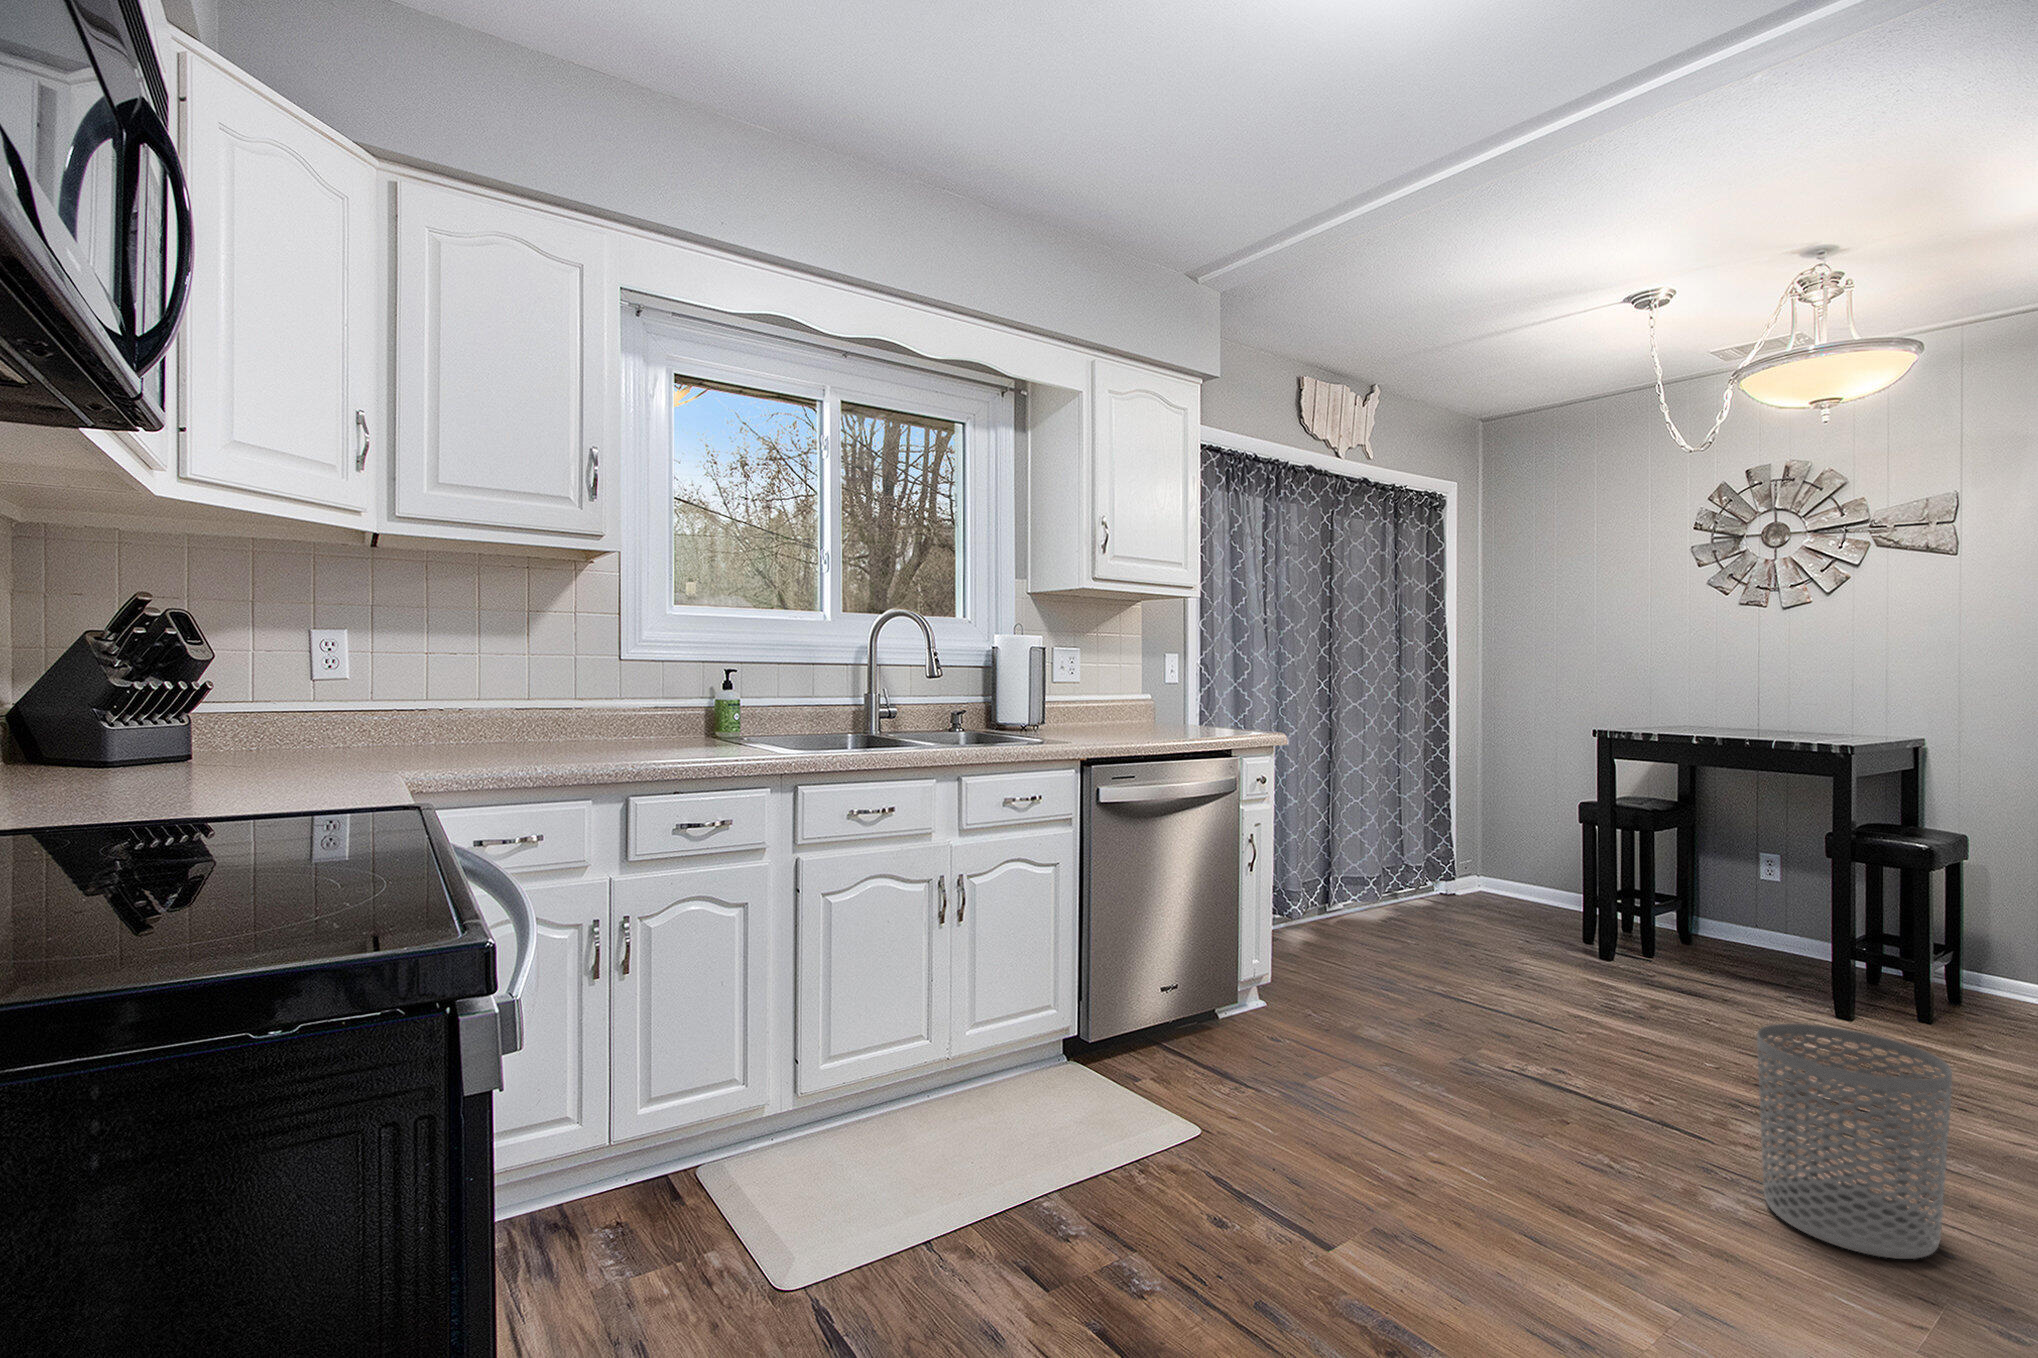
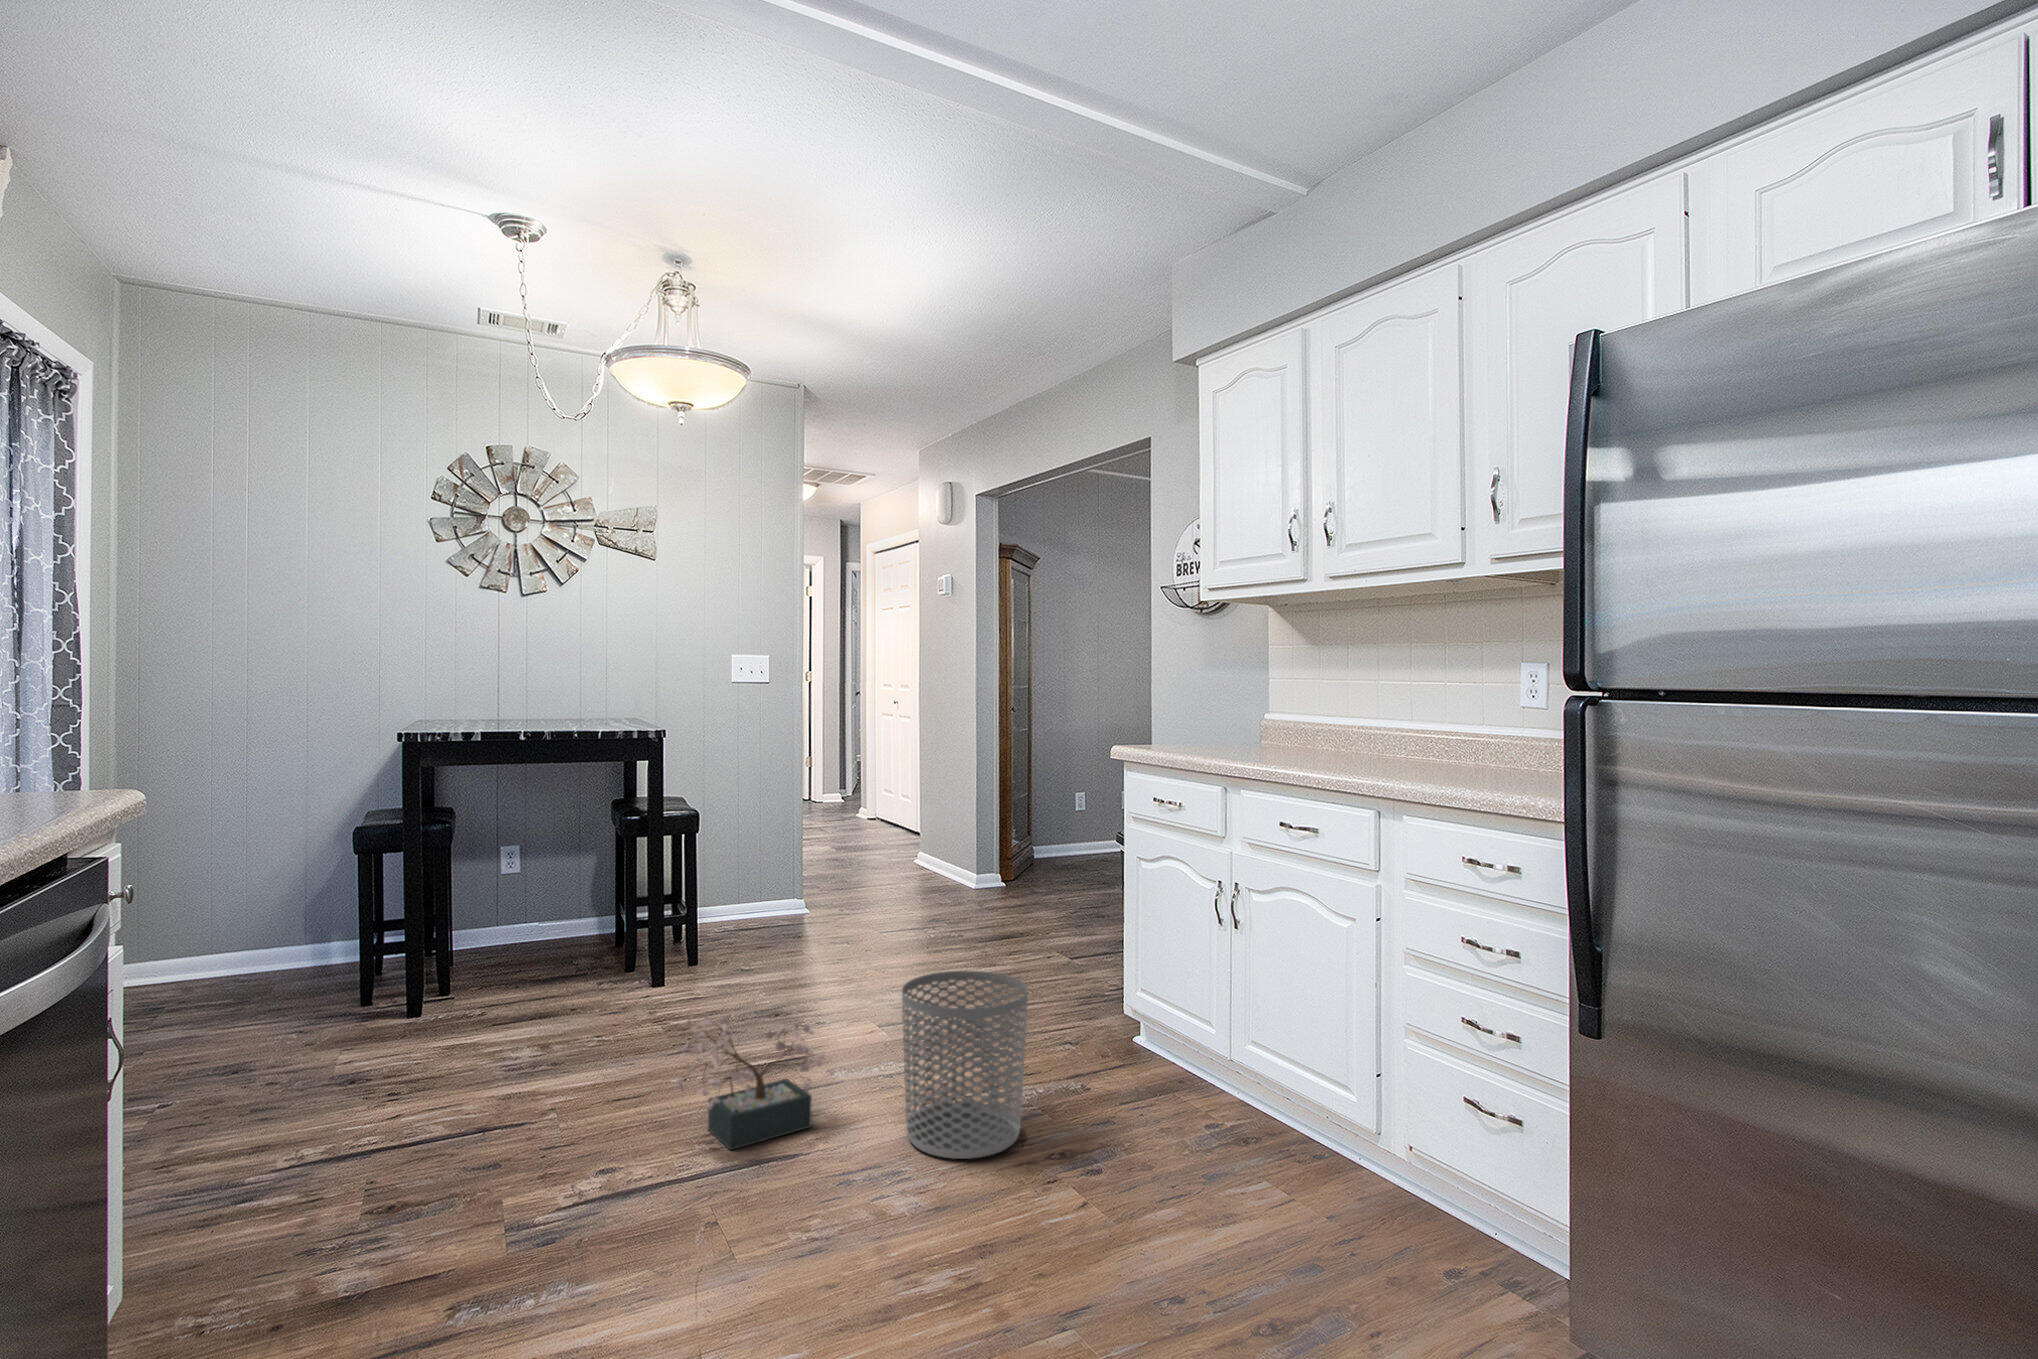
decorative plant: none [1583,983,1747,1137] -> present [676,1014,824,1150]

